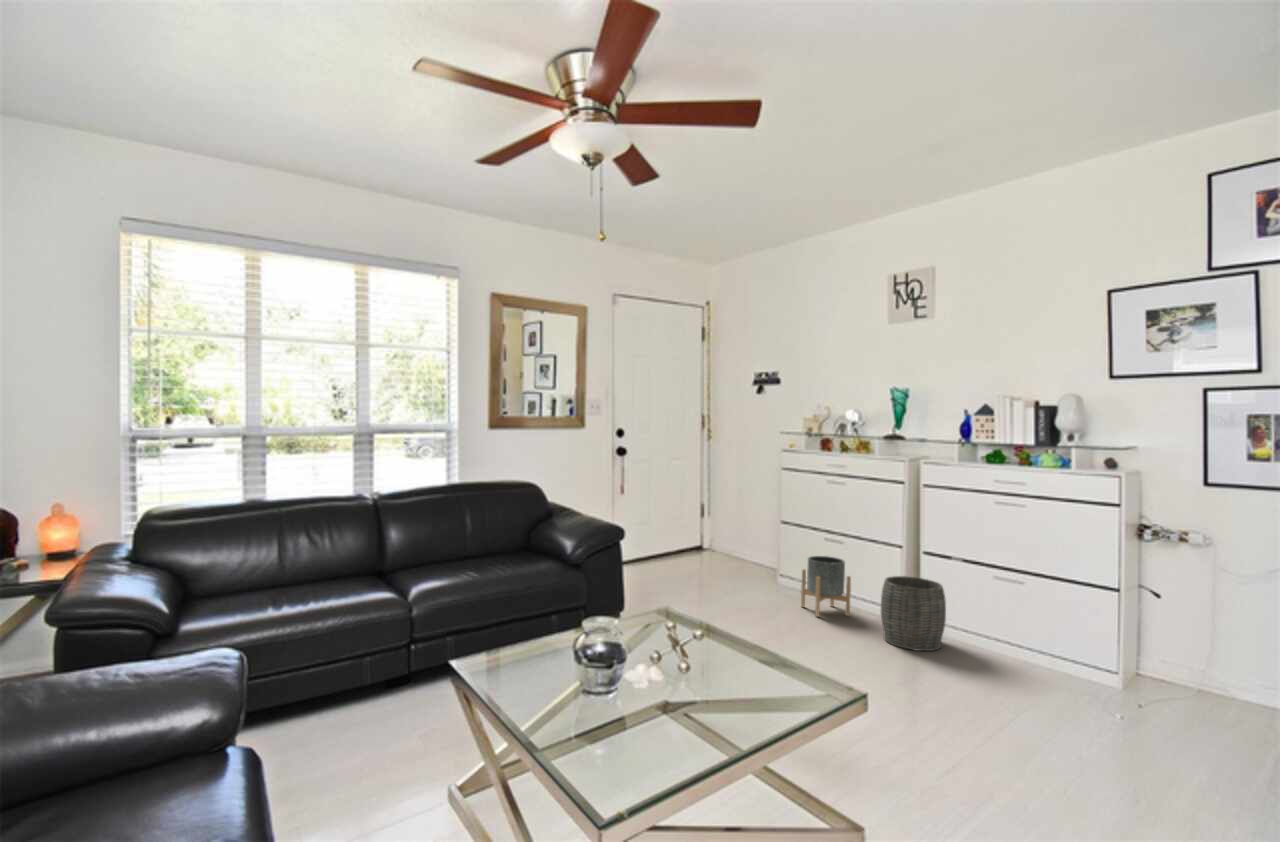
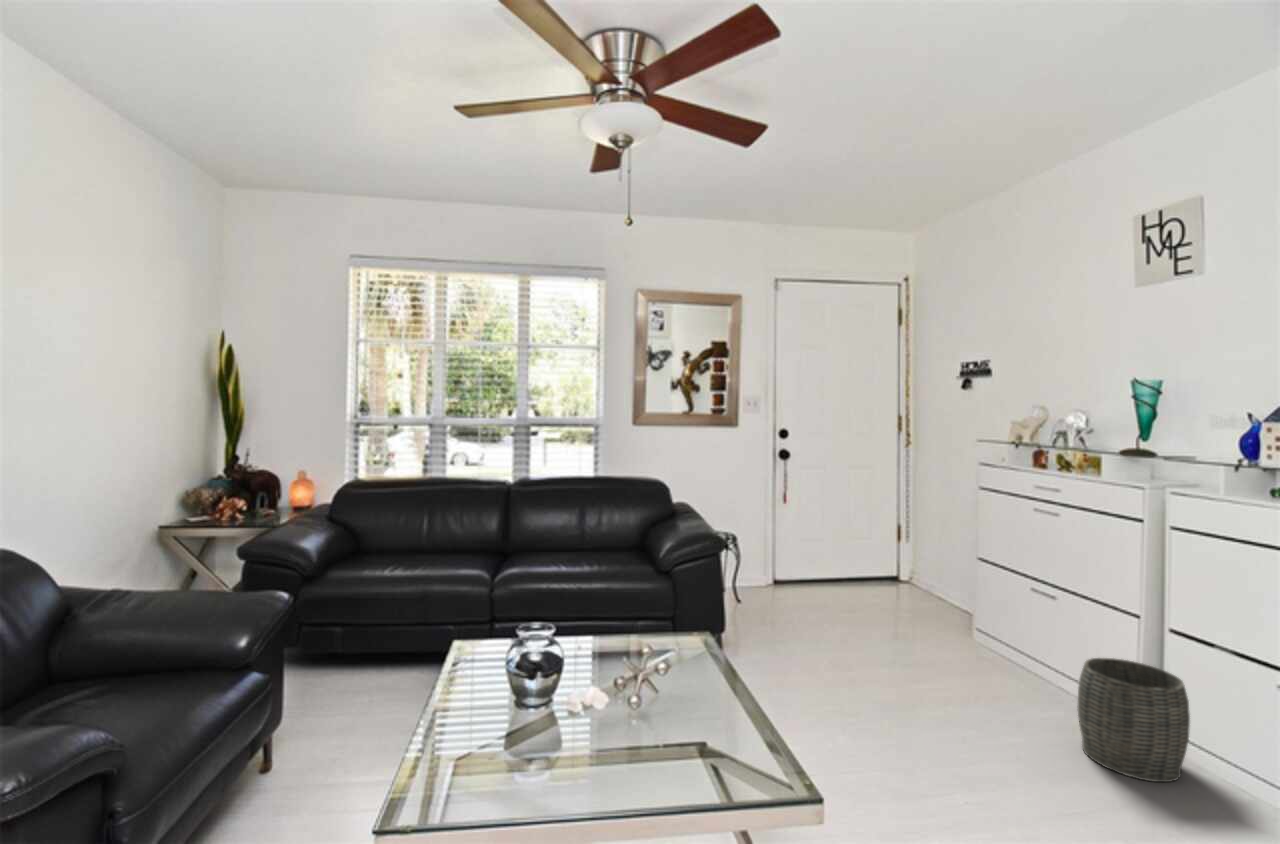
planter: present [801,556,851,617] -> none [982,610,1052,701]

